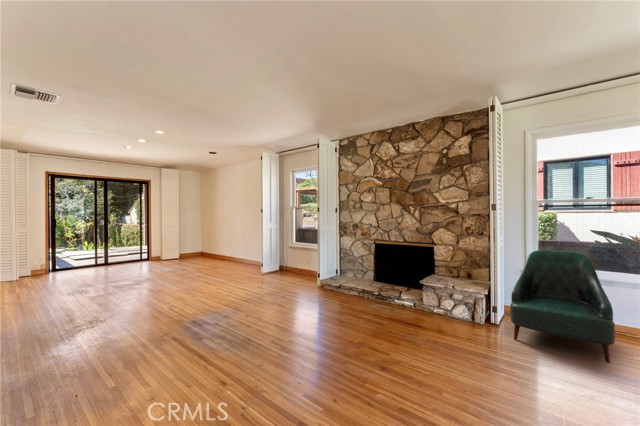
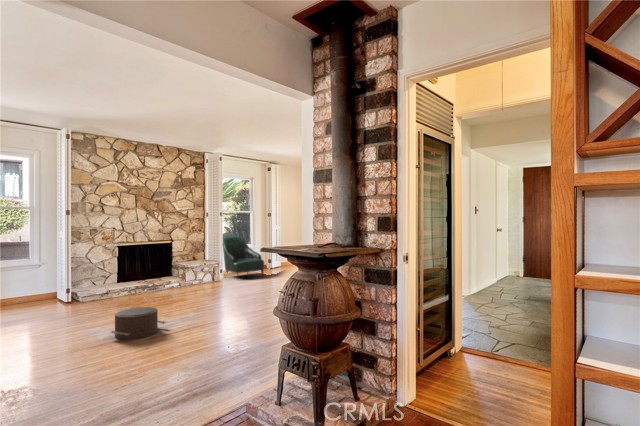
pouf: none [164,304,216,340] -> present [111,307,166,340]

